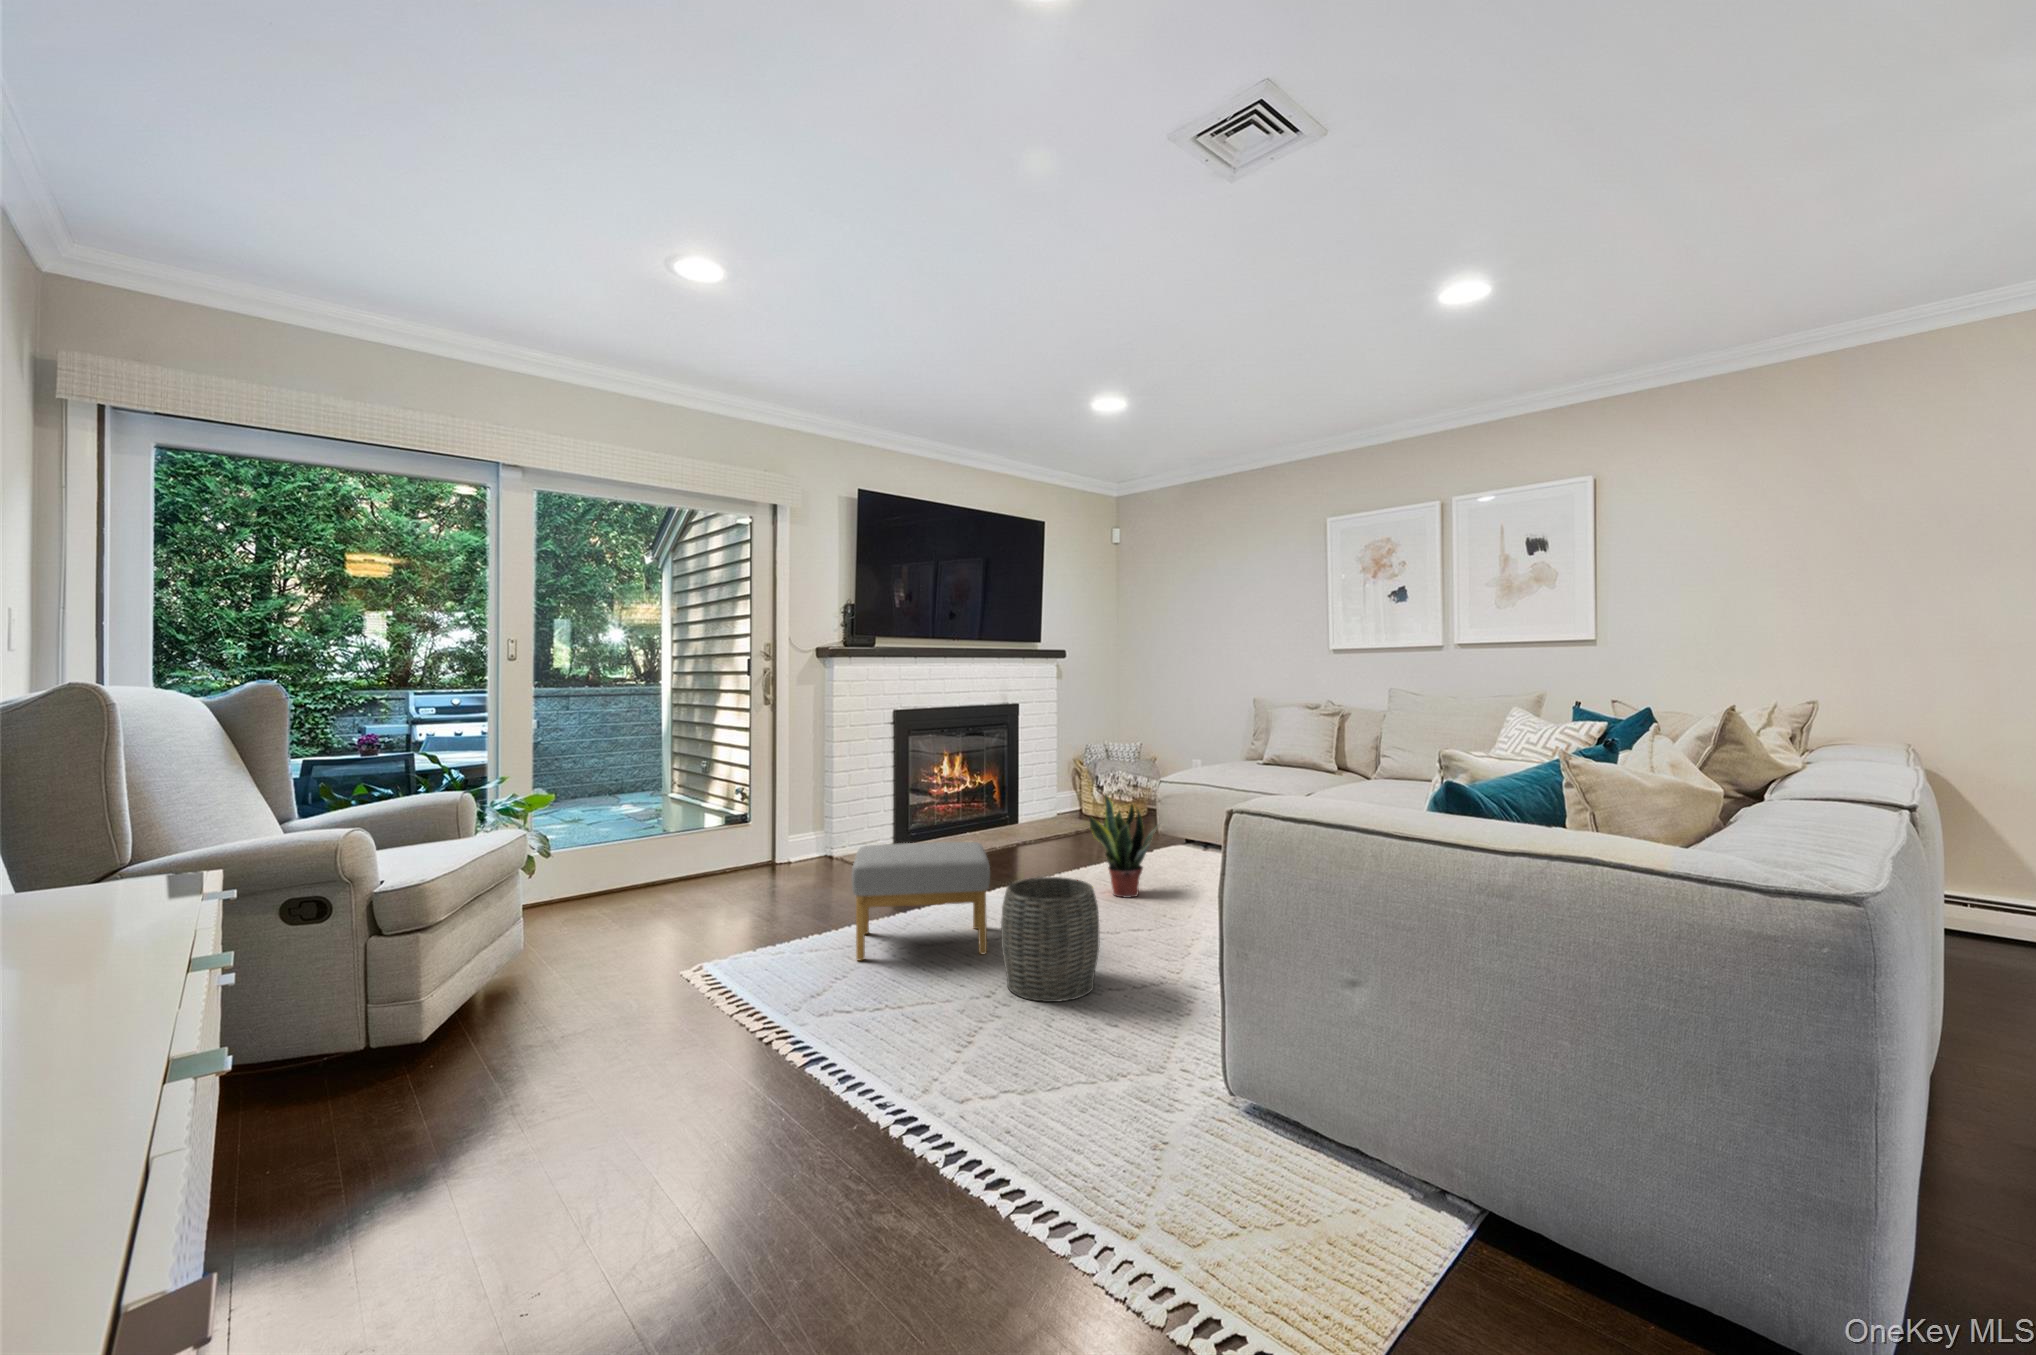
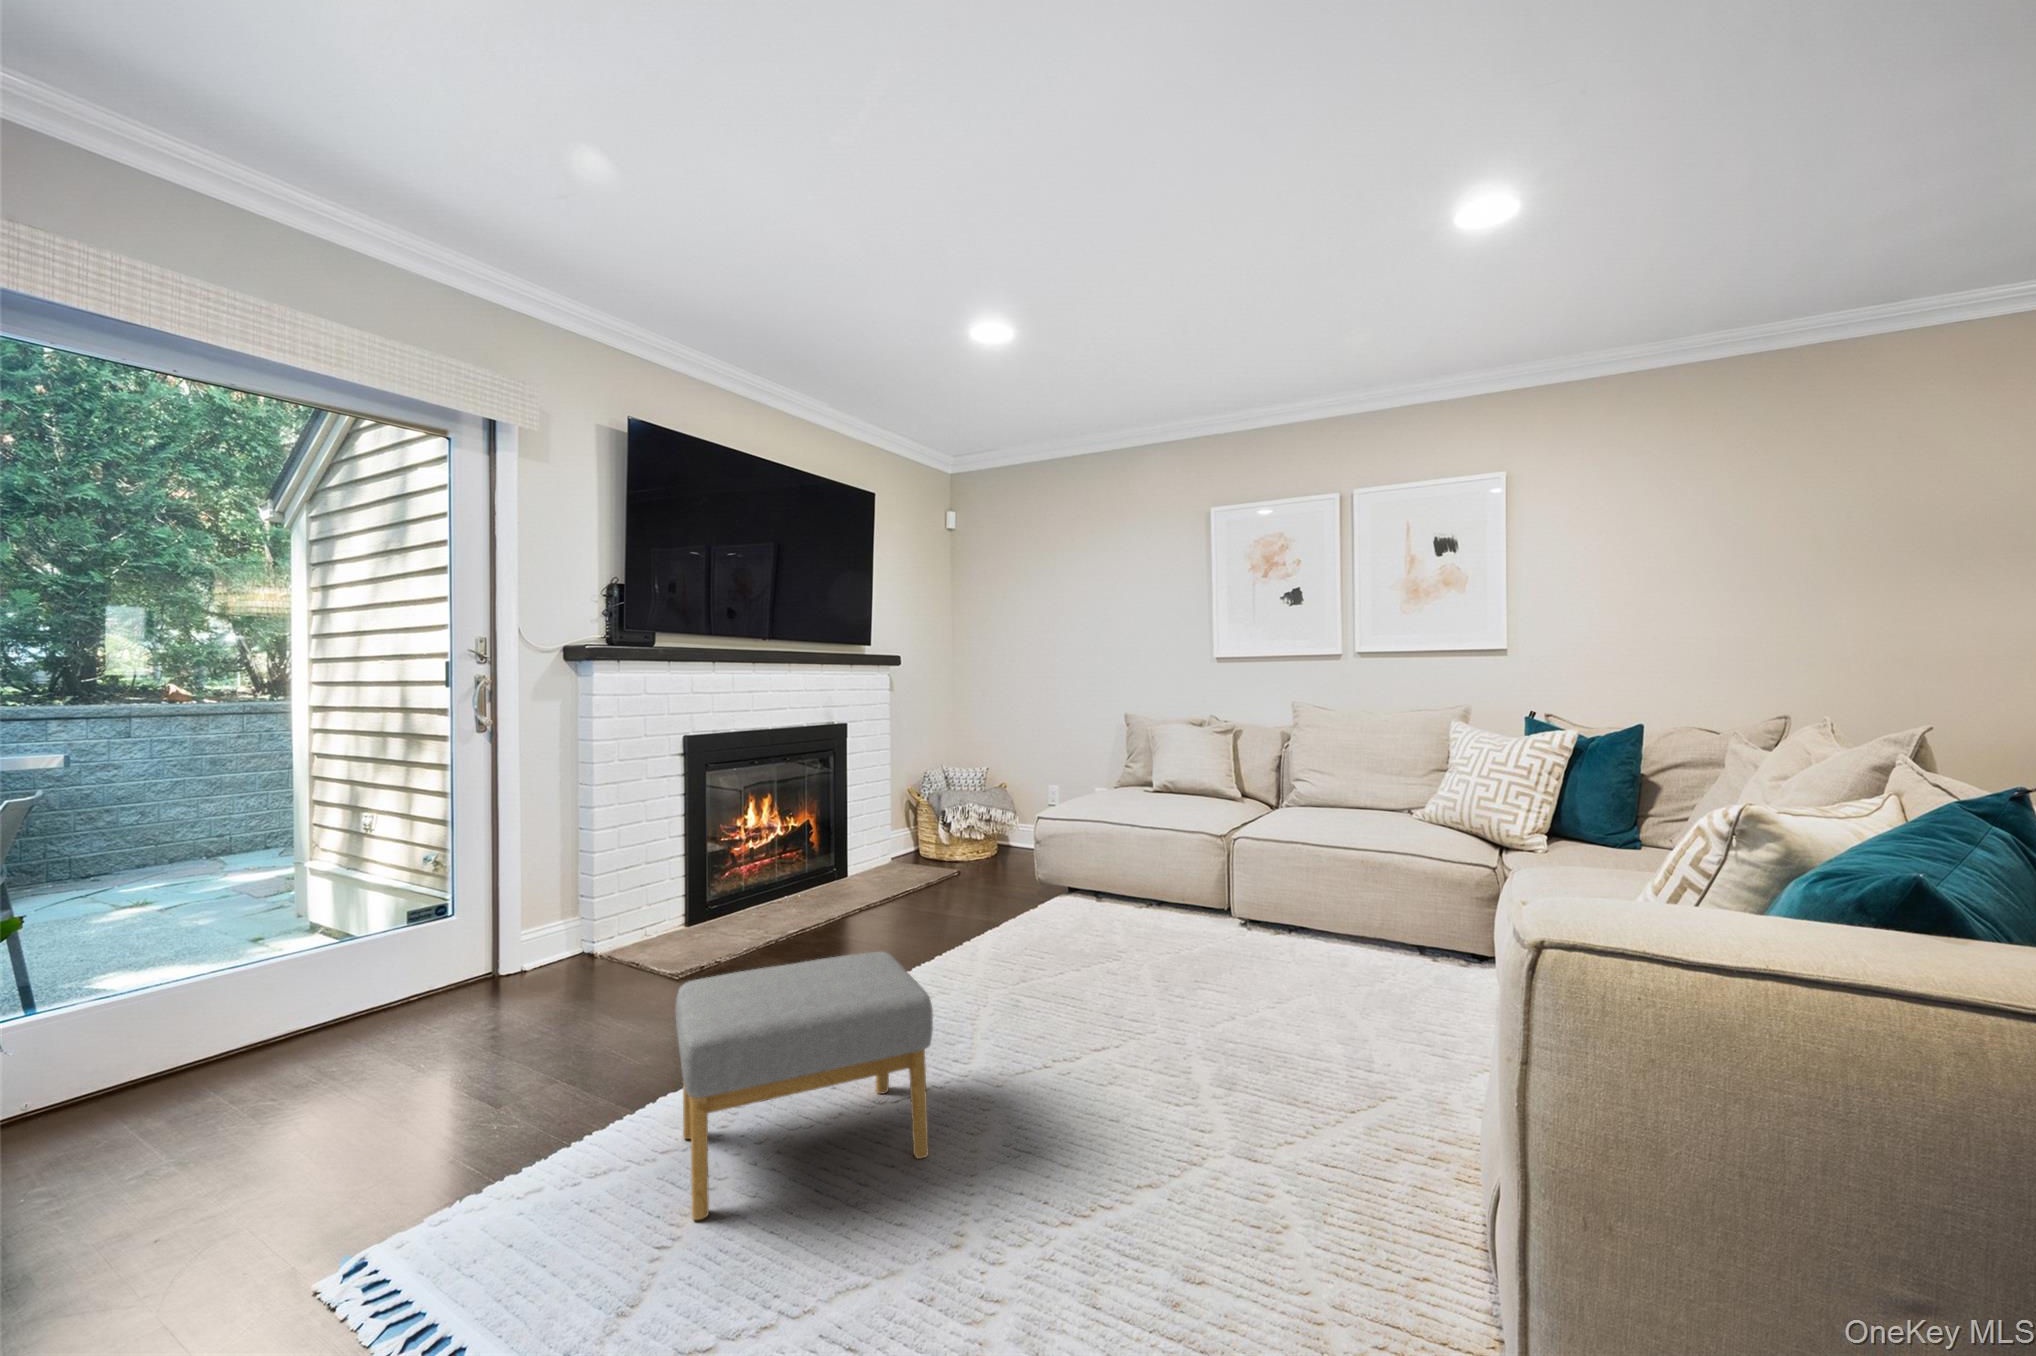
potted plant: present [1089,795,1158,898] -> none [1017,848,1106,995]
woven basket: present [1001,877,1099,1002] -> none [995,1020,1168,1281]

